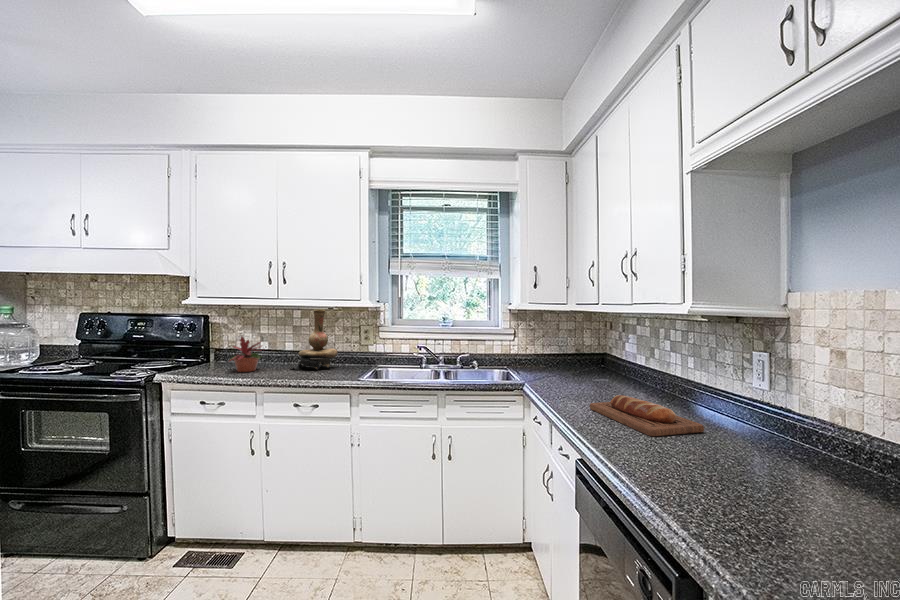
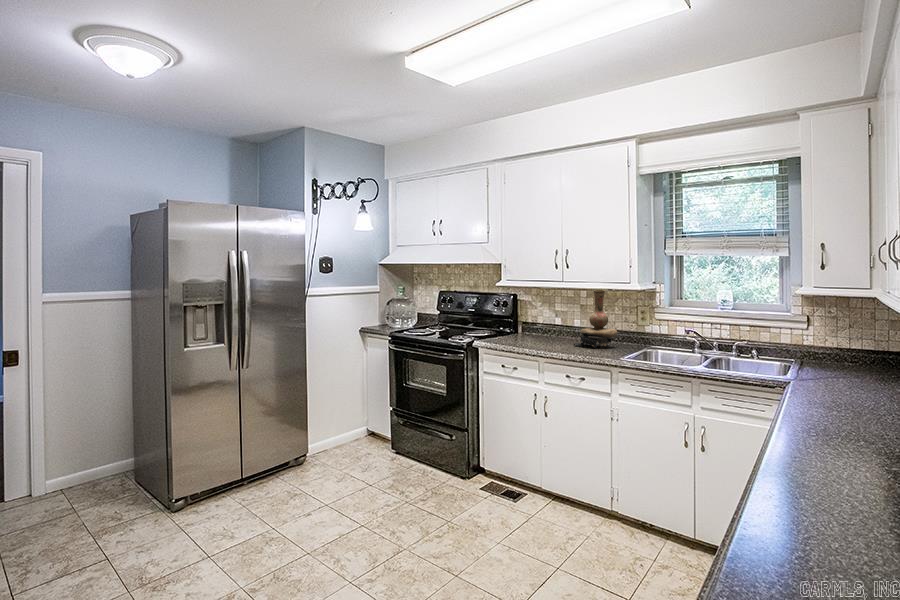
potted plant: present [230,336,261,372] -> none [520,311,557,344]
bread loaf: present [590,395,704,436] -> none [798,393,879,435]

